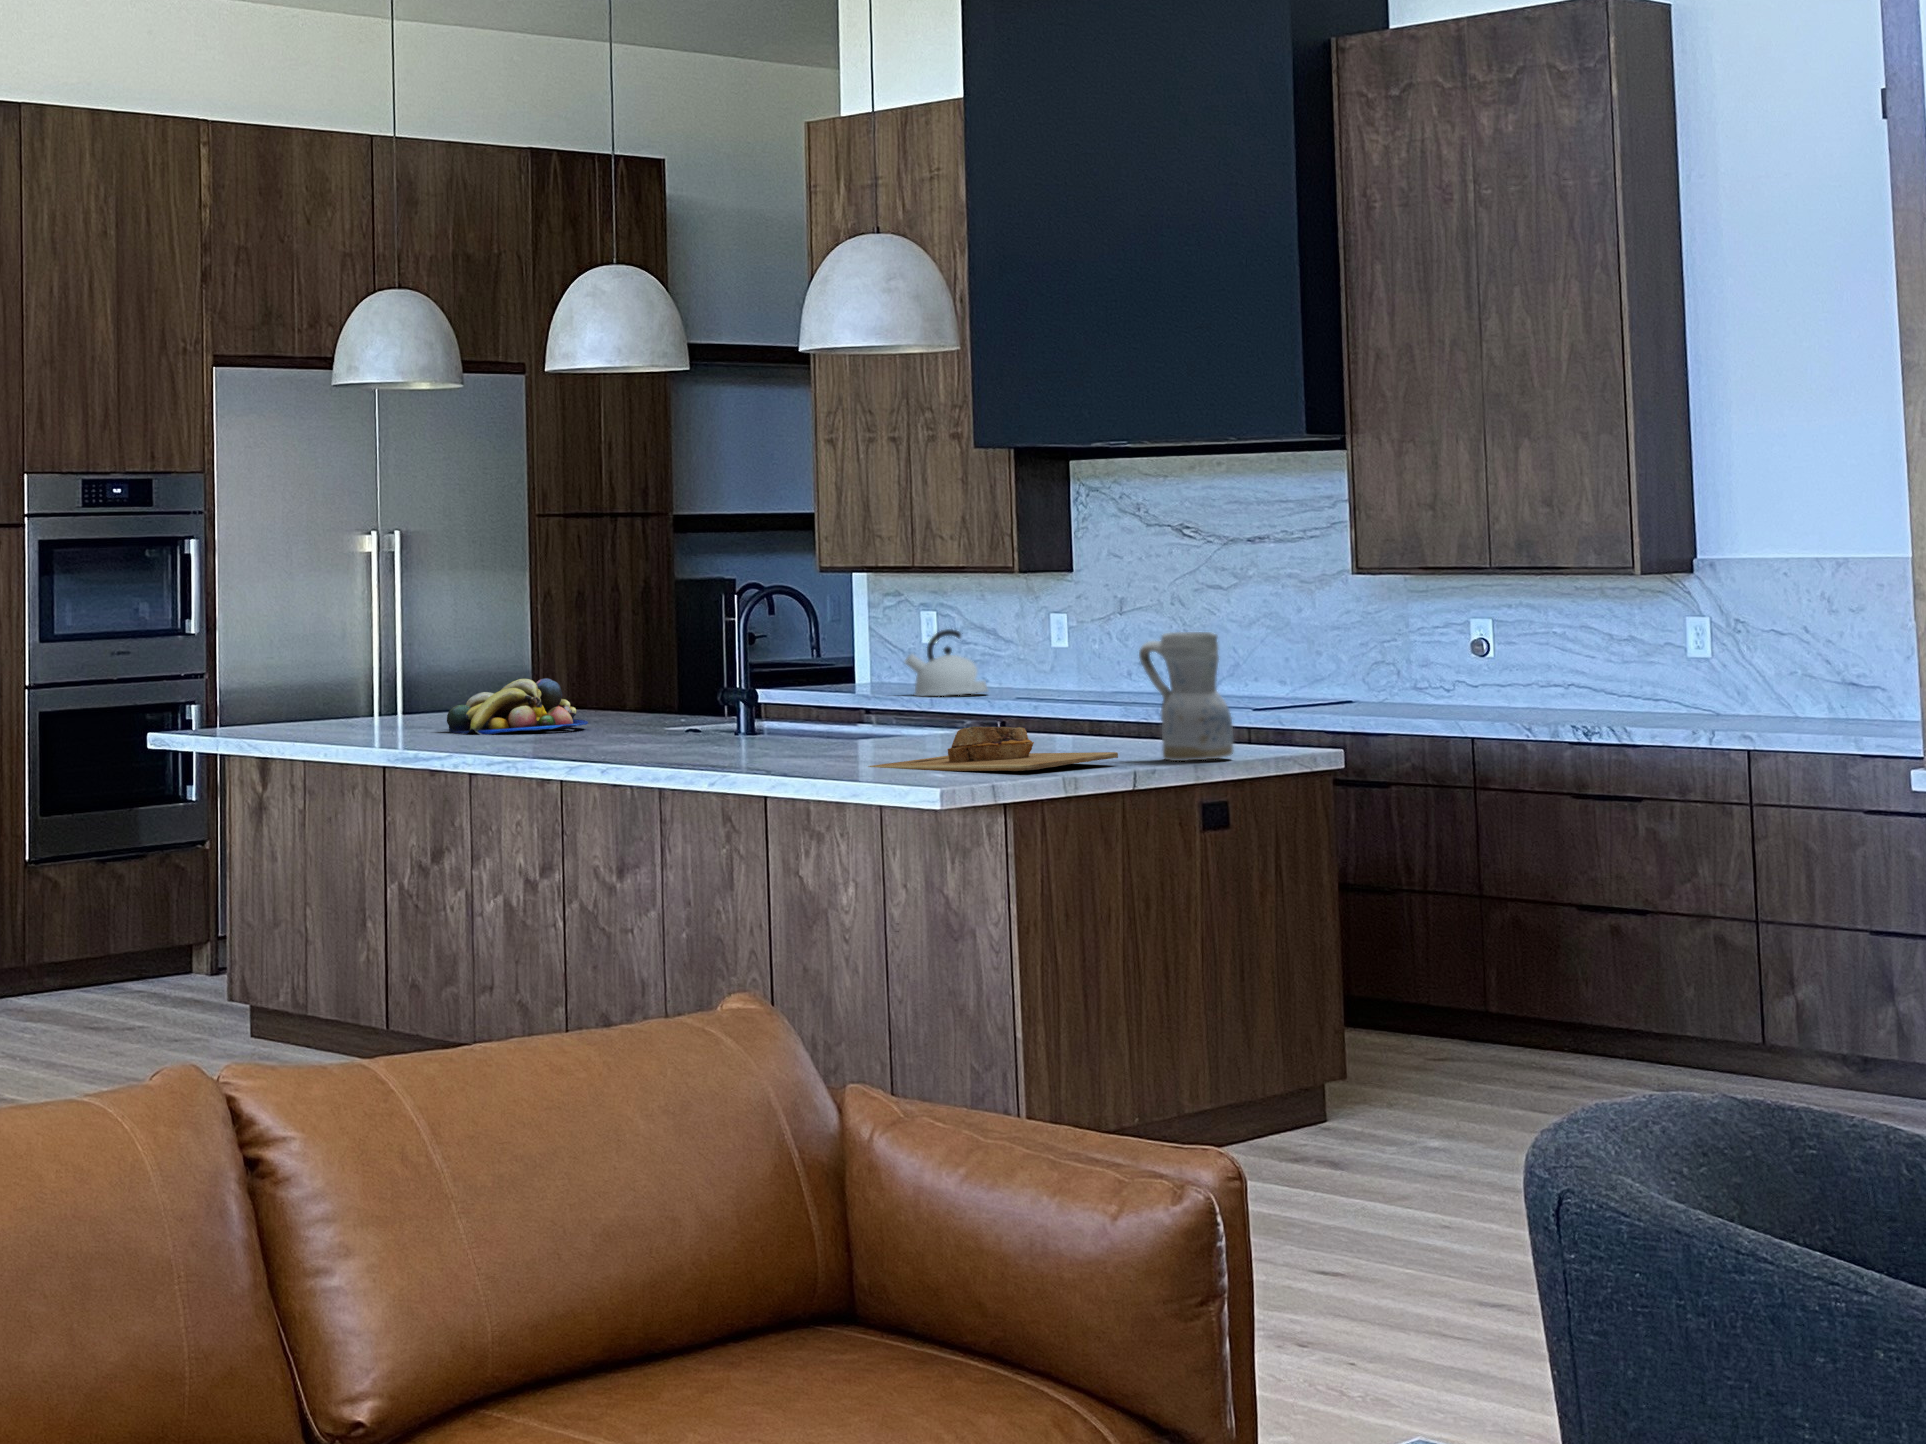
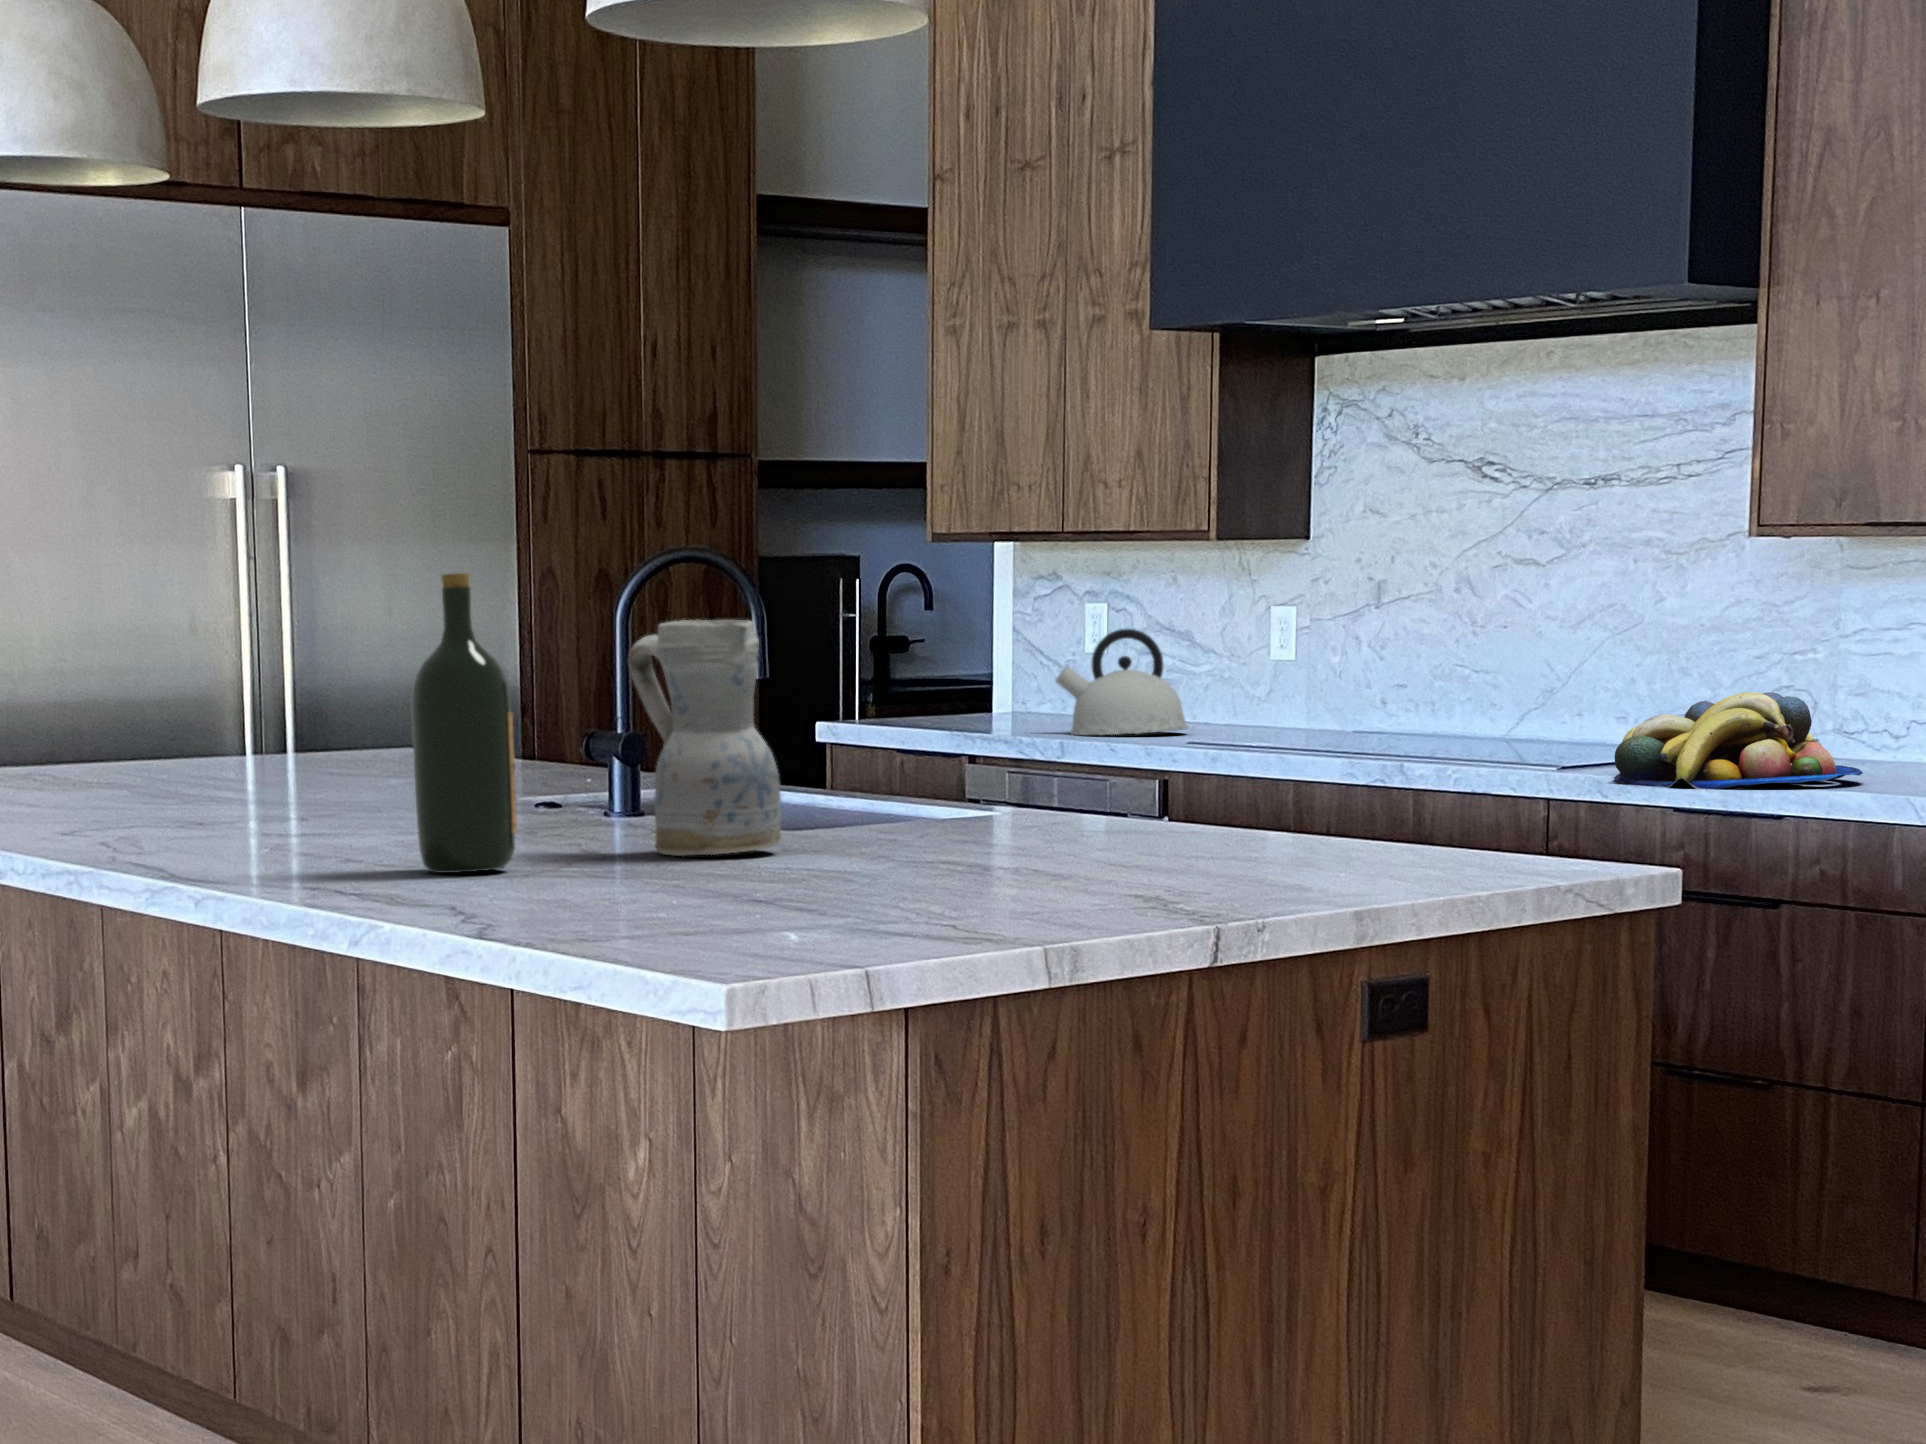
wine bottle: none [700,614,755,764] -> present [412,573,517,873]
ceramic pitcher: present [1139,632,1233,761] -> present [628,620,781,856]
fruit bowl: present [447,678,588,735] -> present [1614,692,1863,789]
cutting board: present [868,727,1118,771] -> none [711,809,1210,909]

